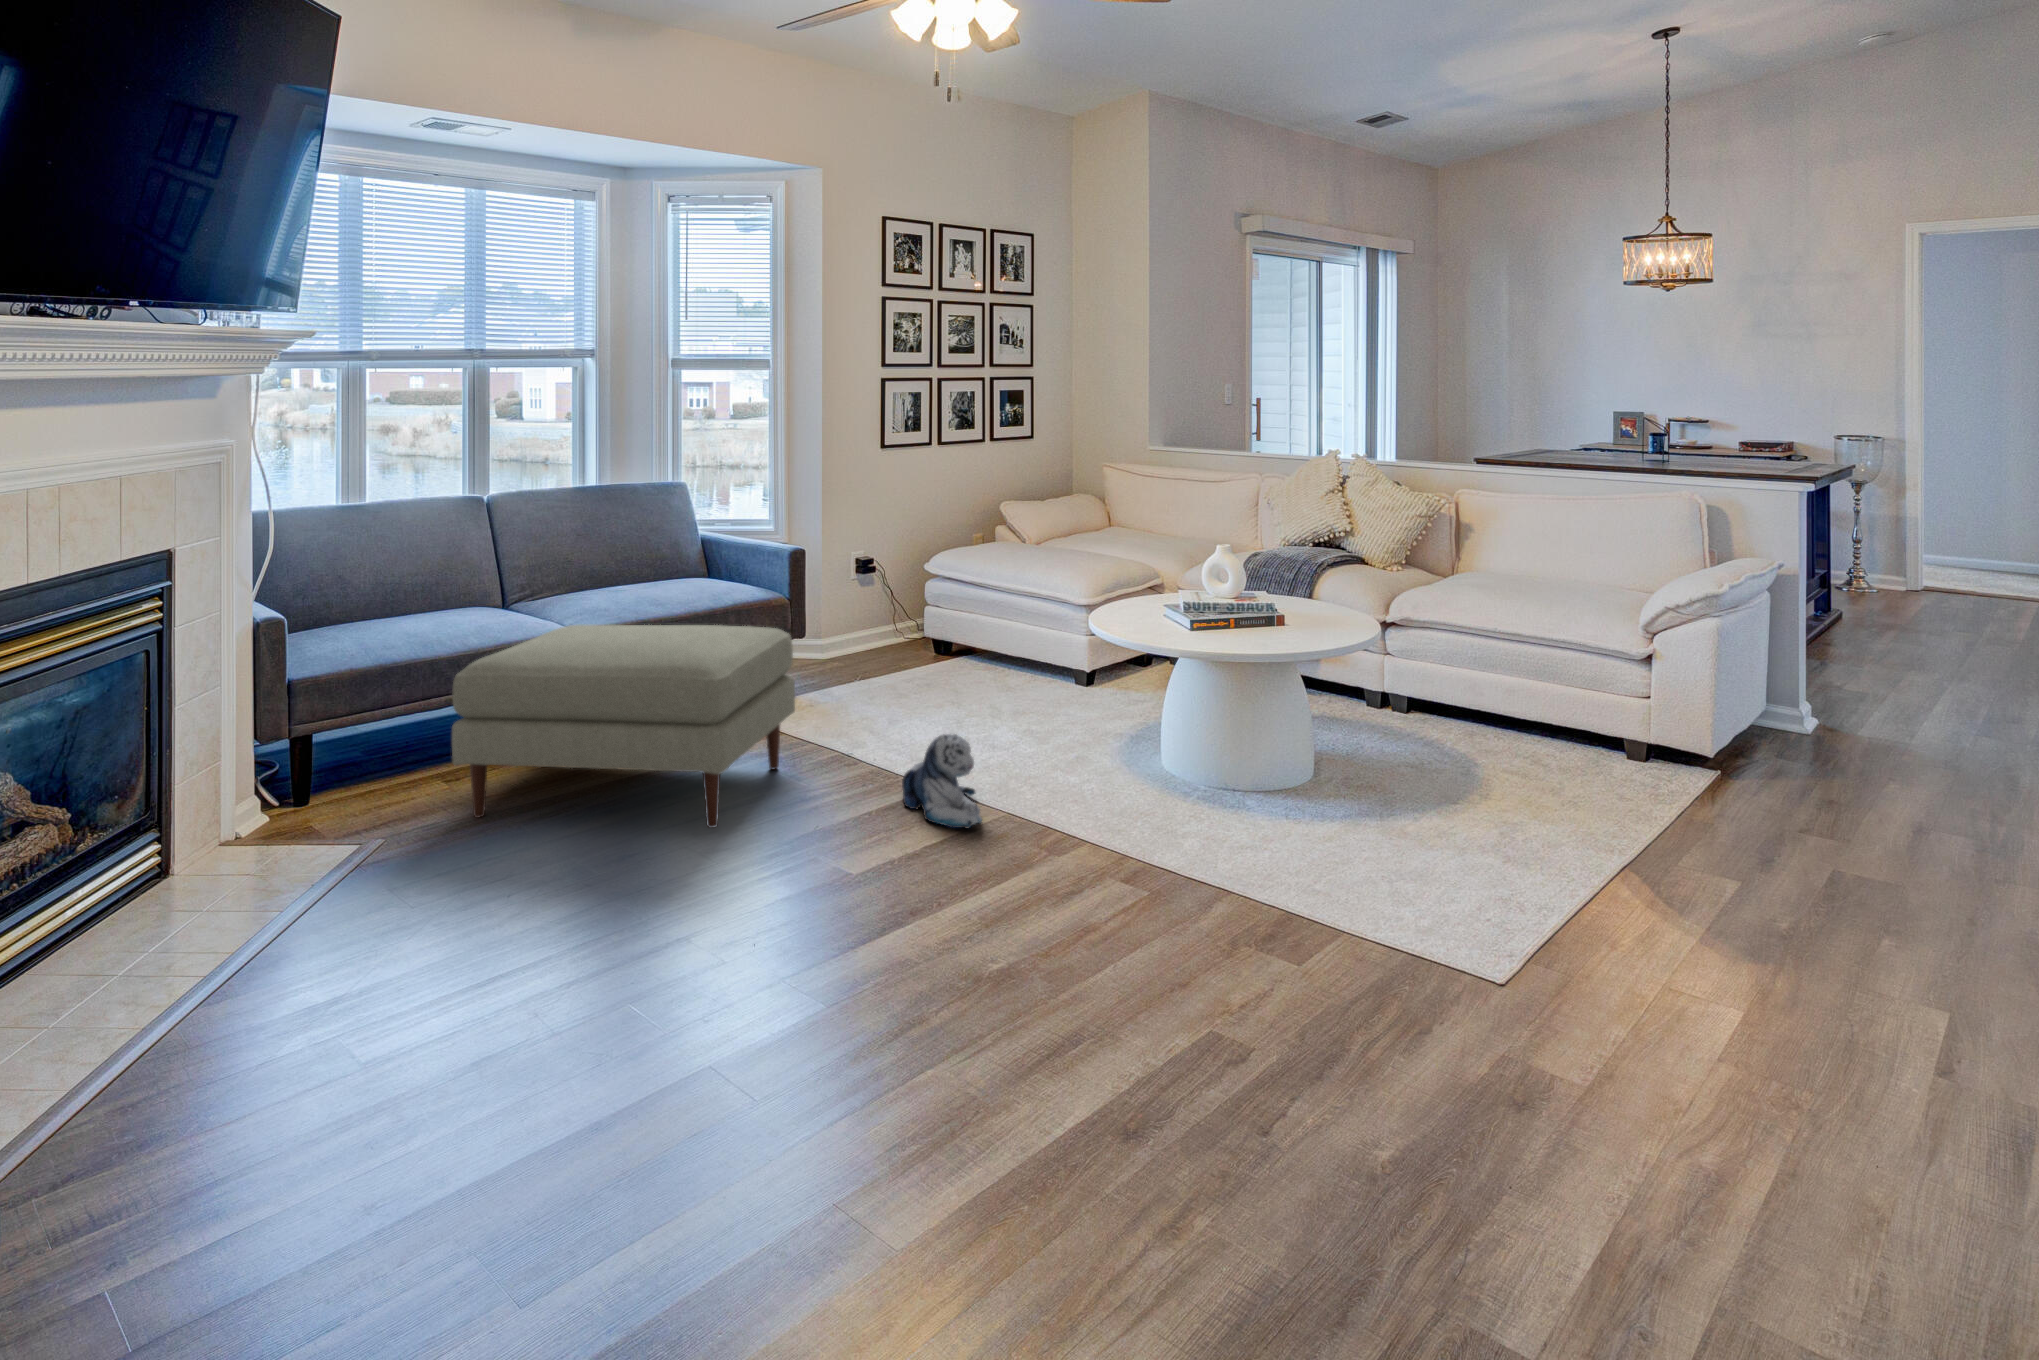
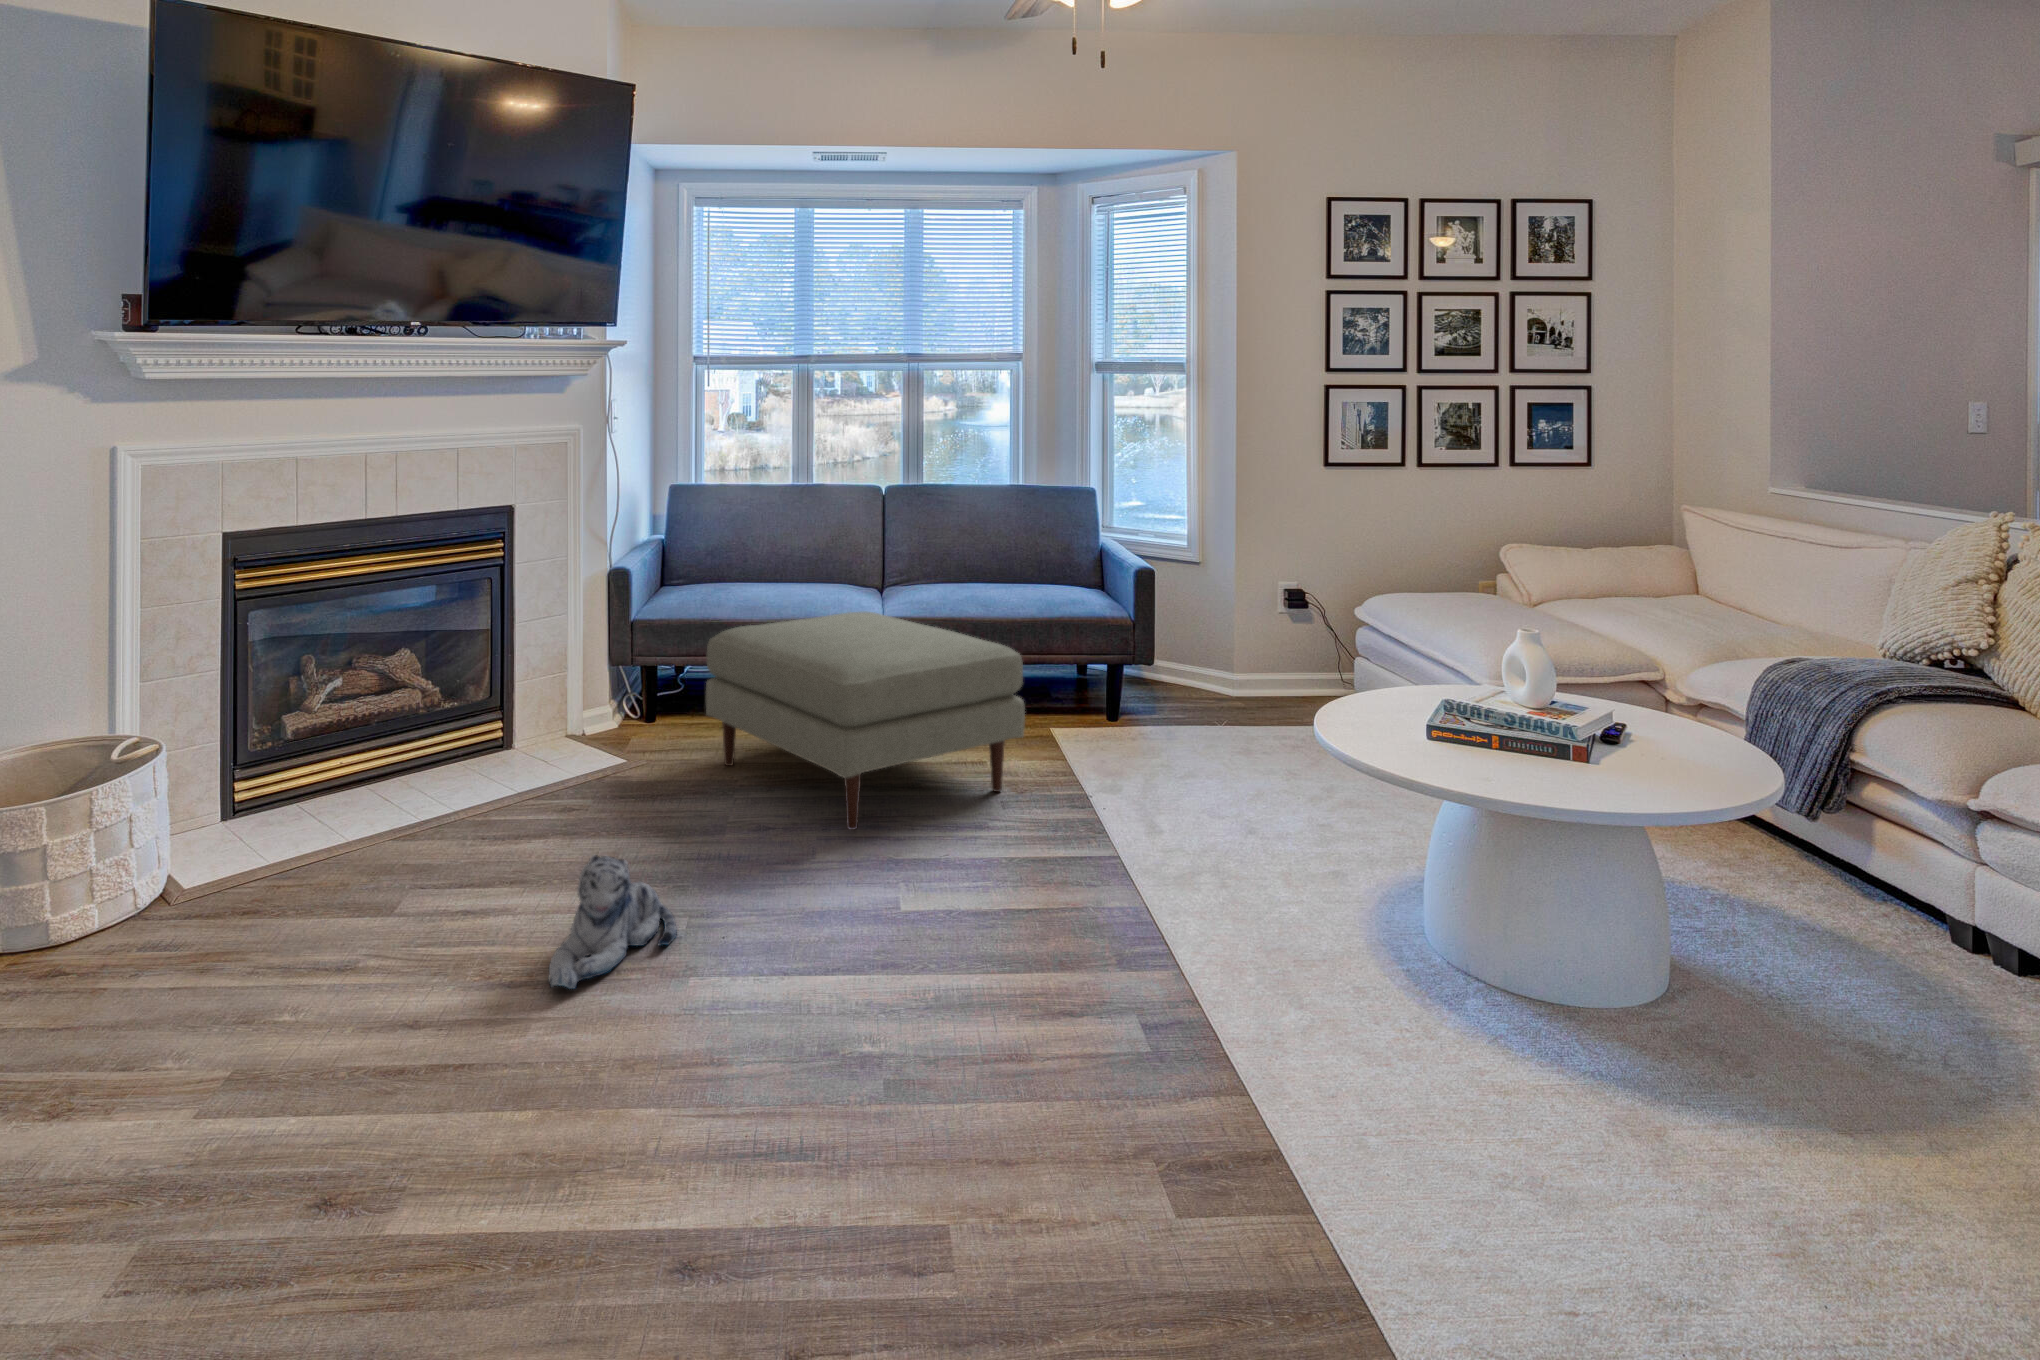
plush toy: present [902,734,982,828] -> present [549,855,677,989]

